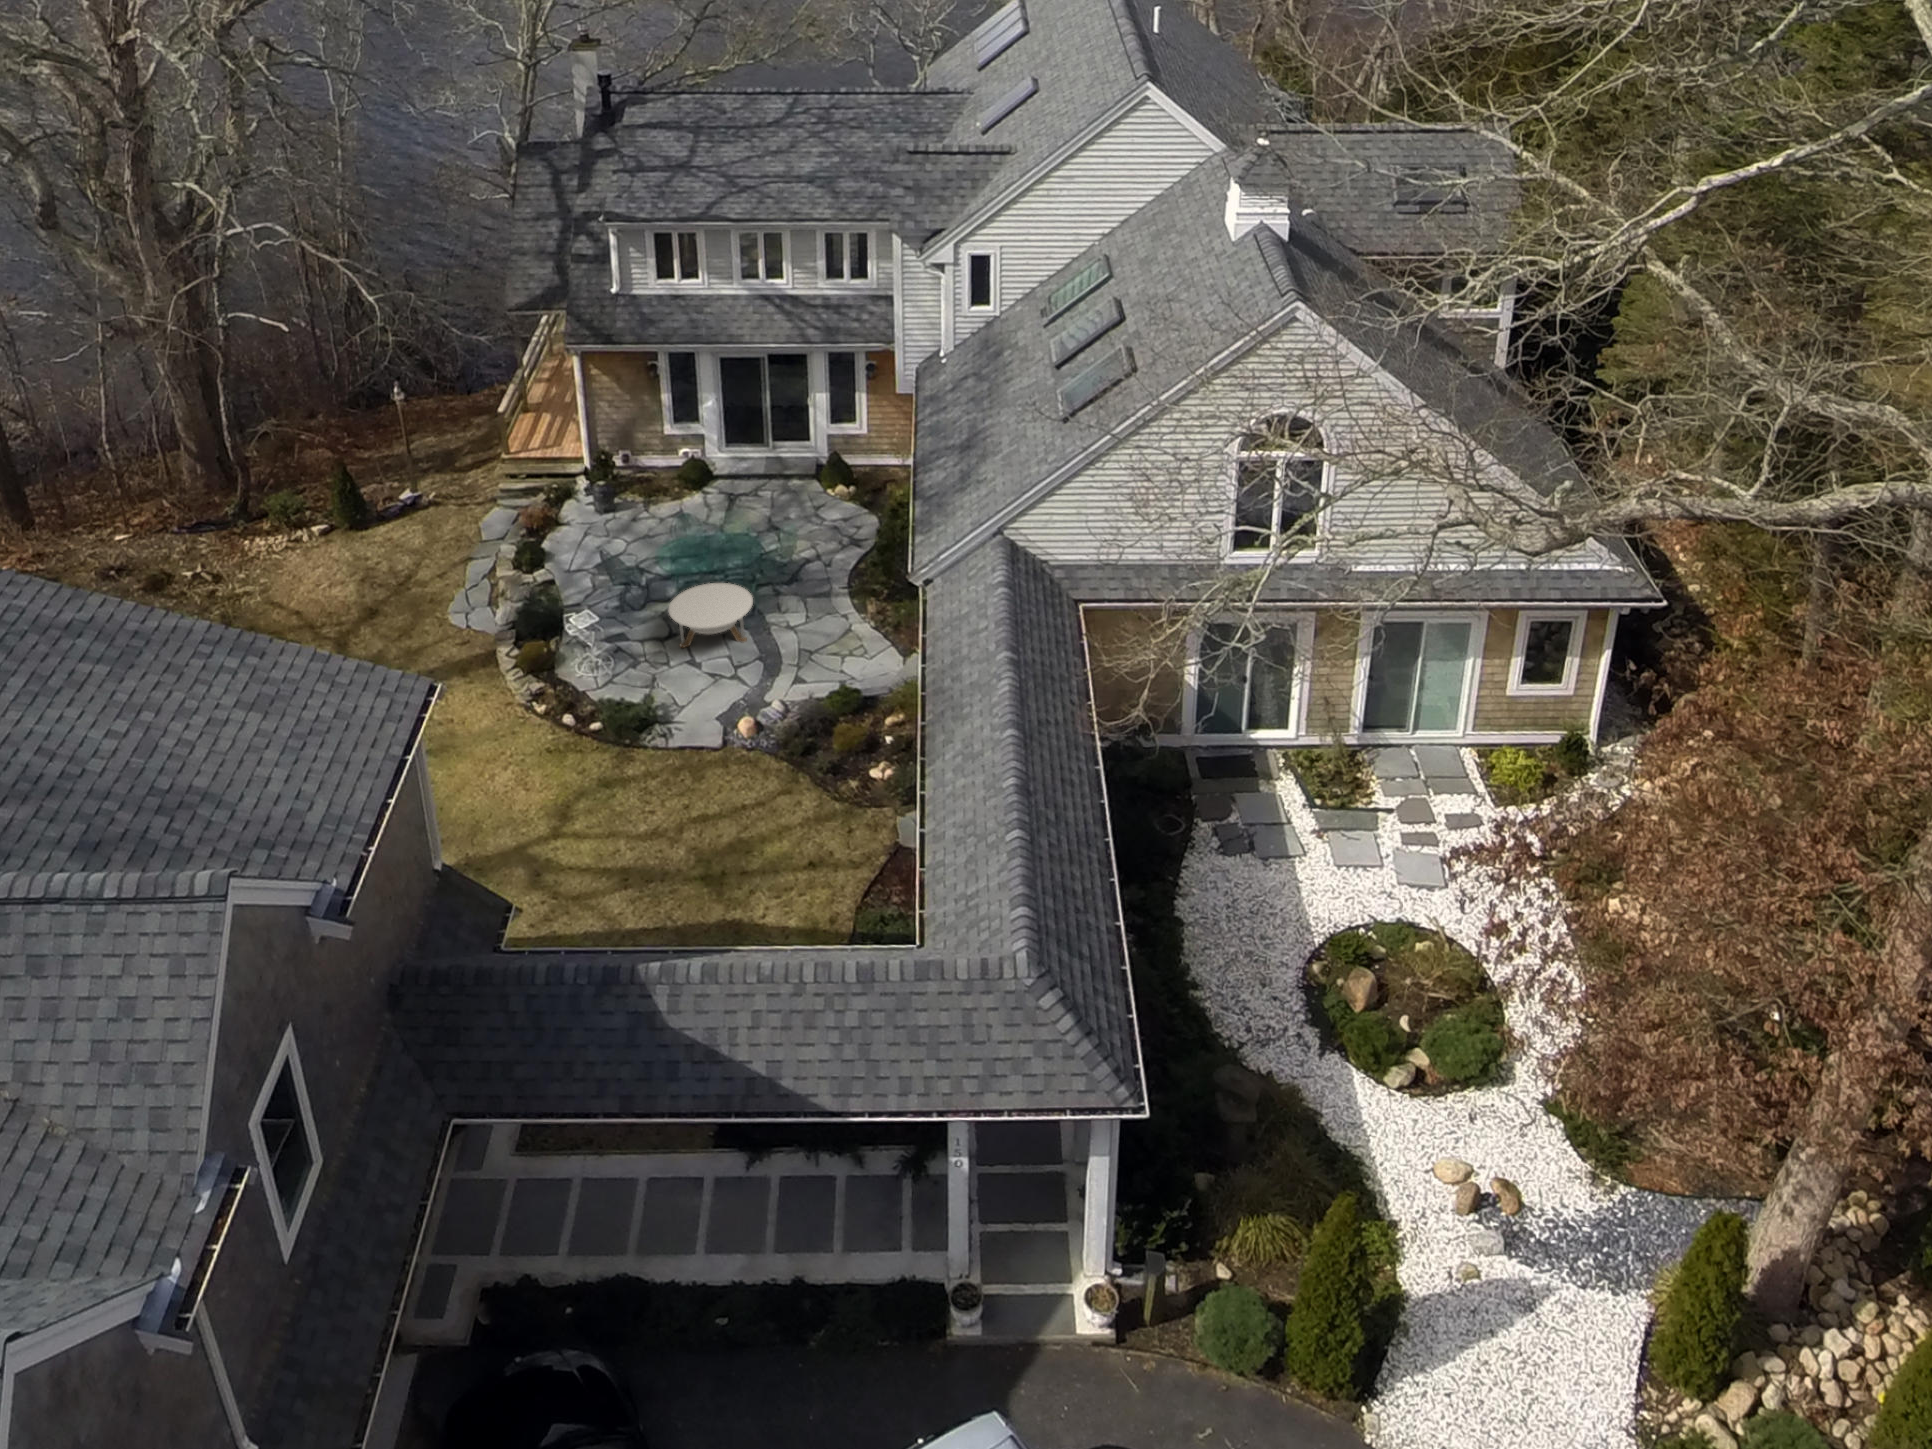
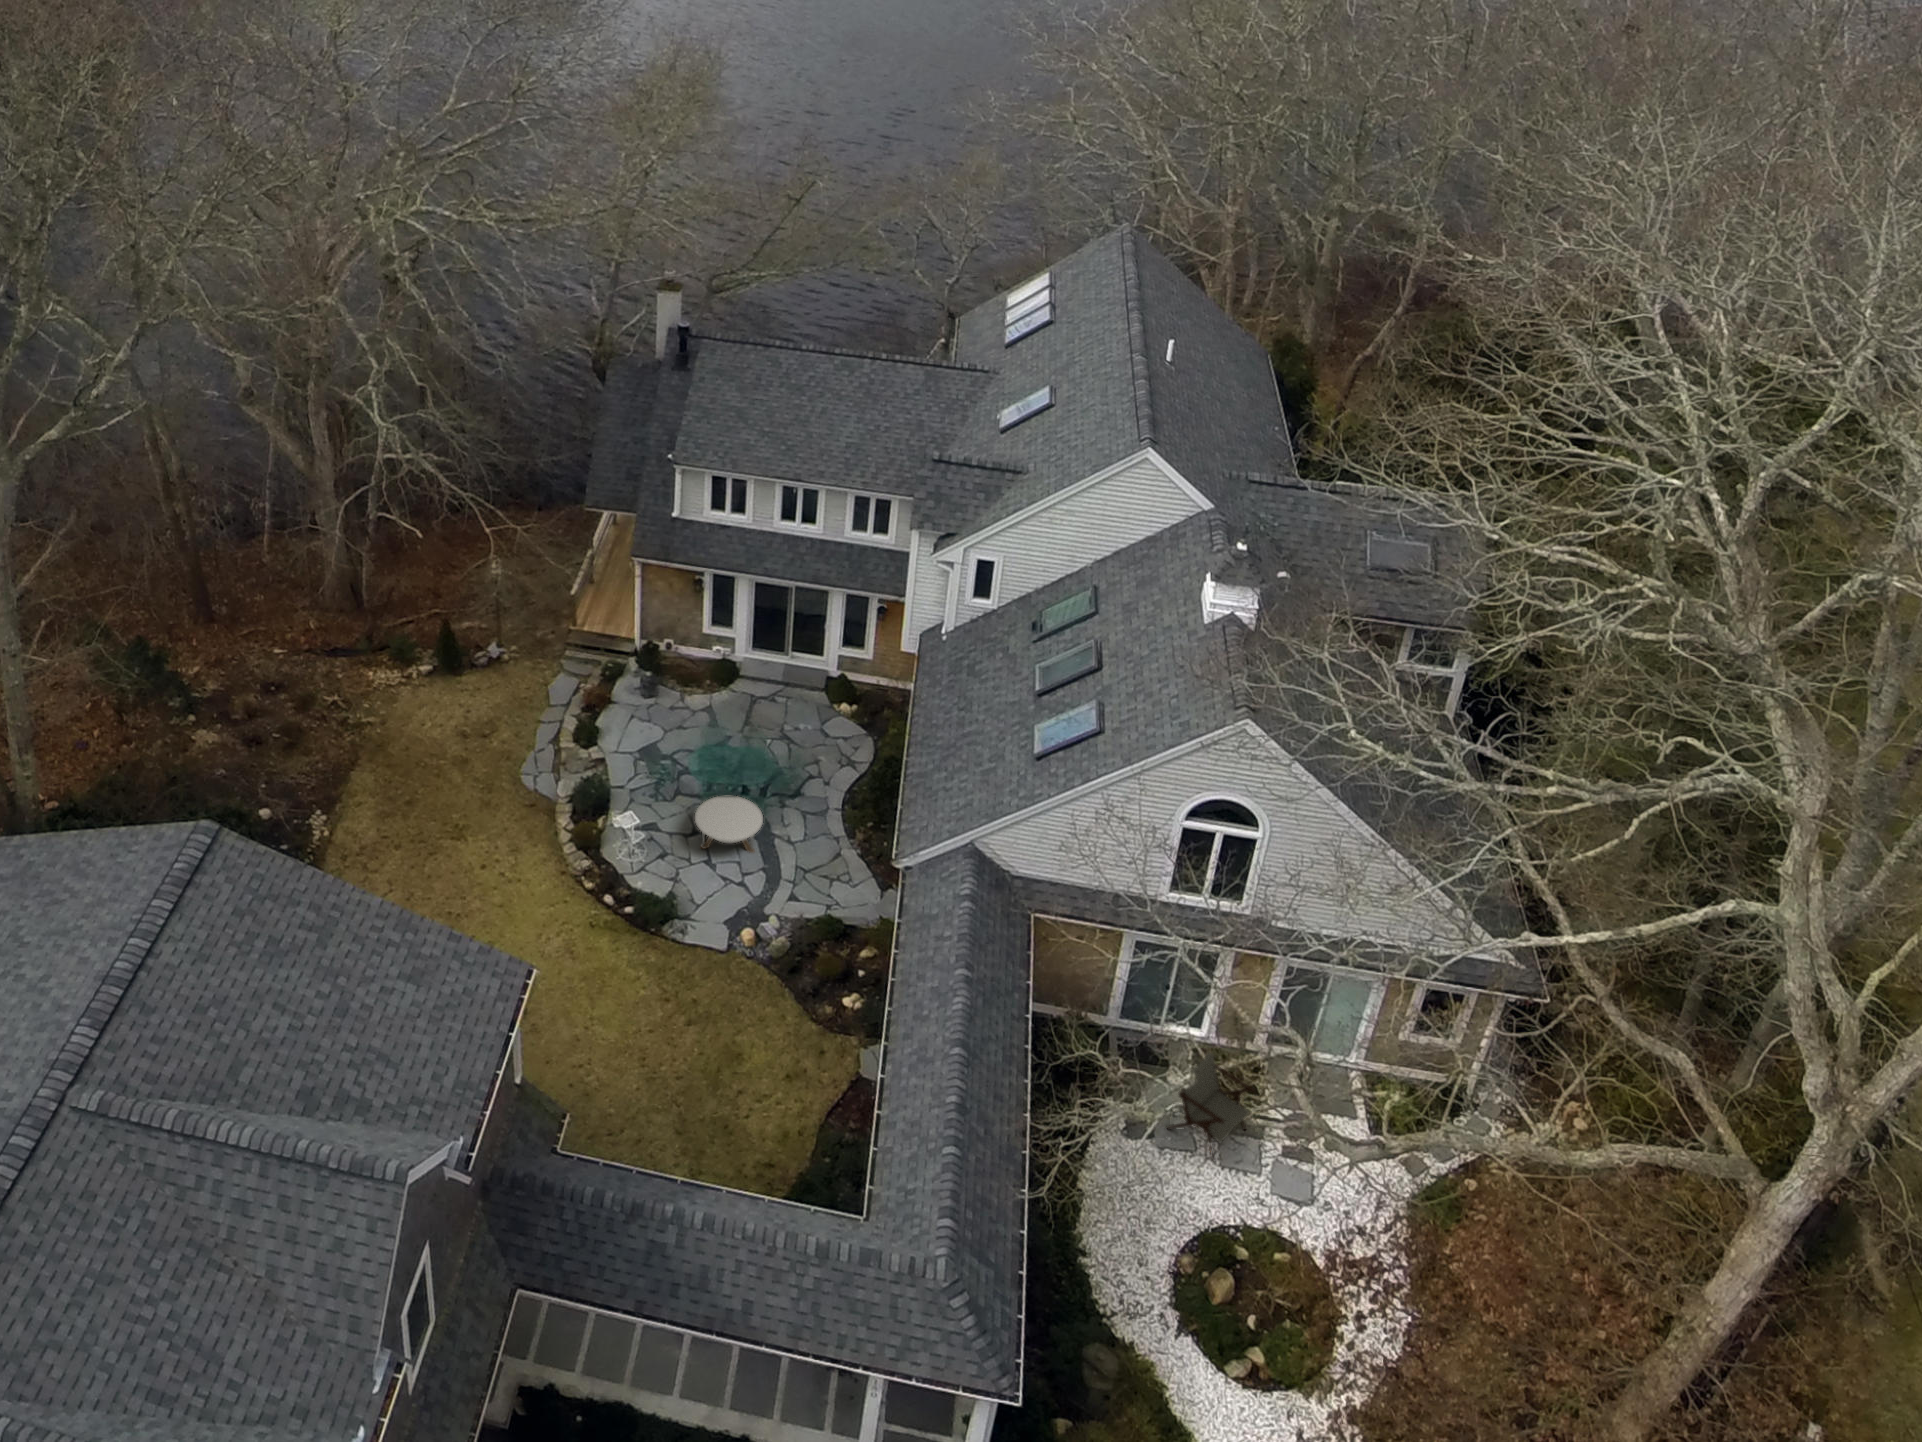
lounge chair: none [1268,737,1364,860] -> present [1167,1053,1255,1161]

